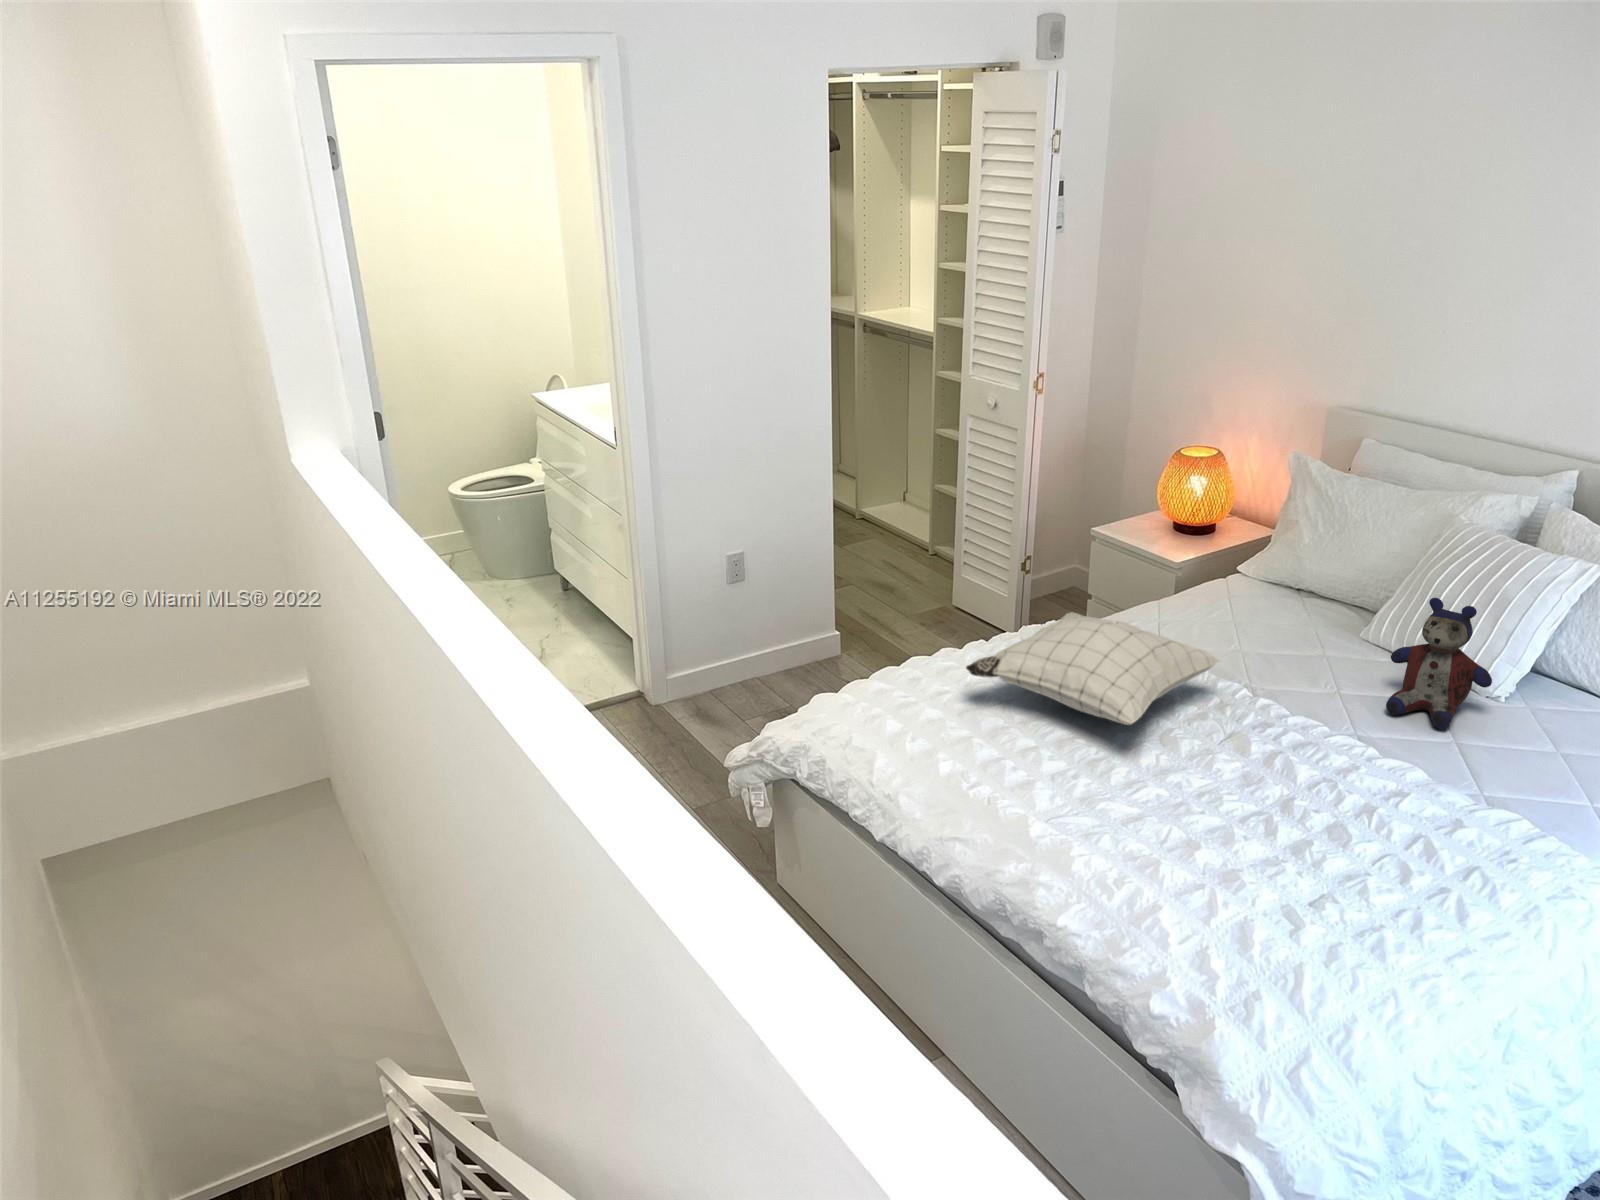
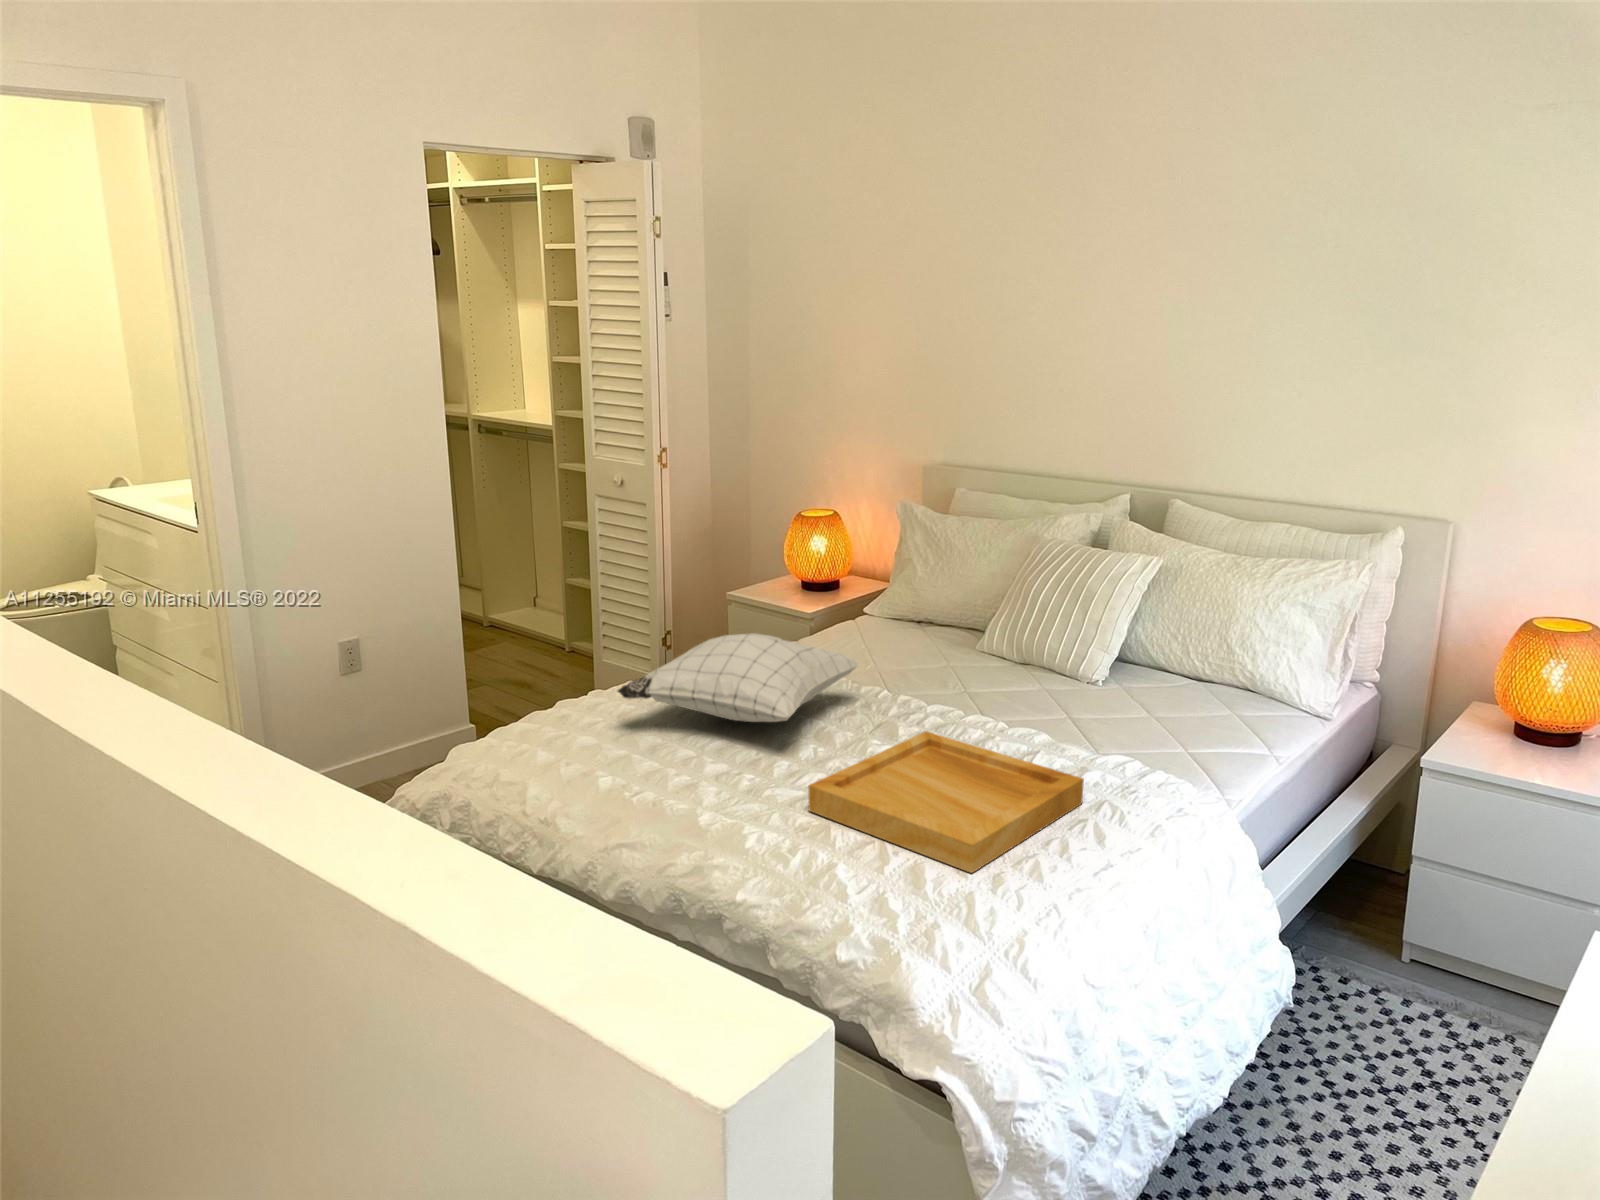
stuffed bear: present [1386,598,1492,729] -> none [1007,592,1092,709]
tray: none [1143,754,1454,939] -> present [808,732,1084,873]

